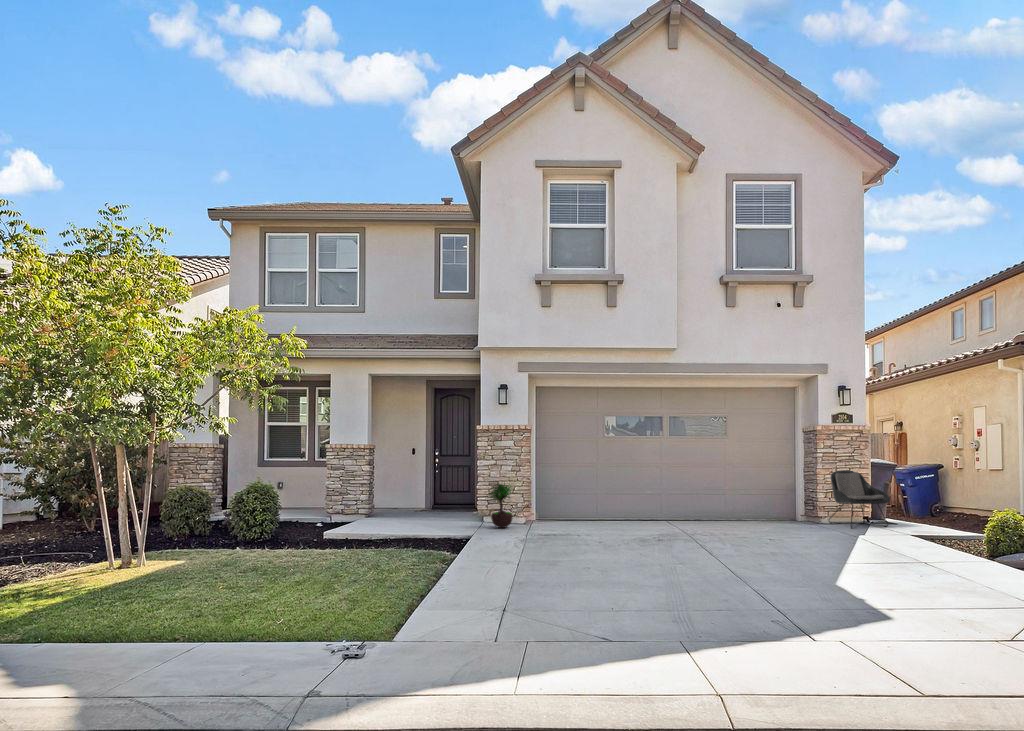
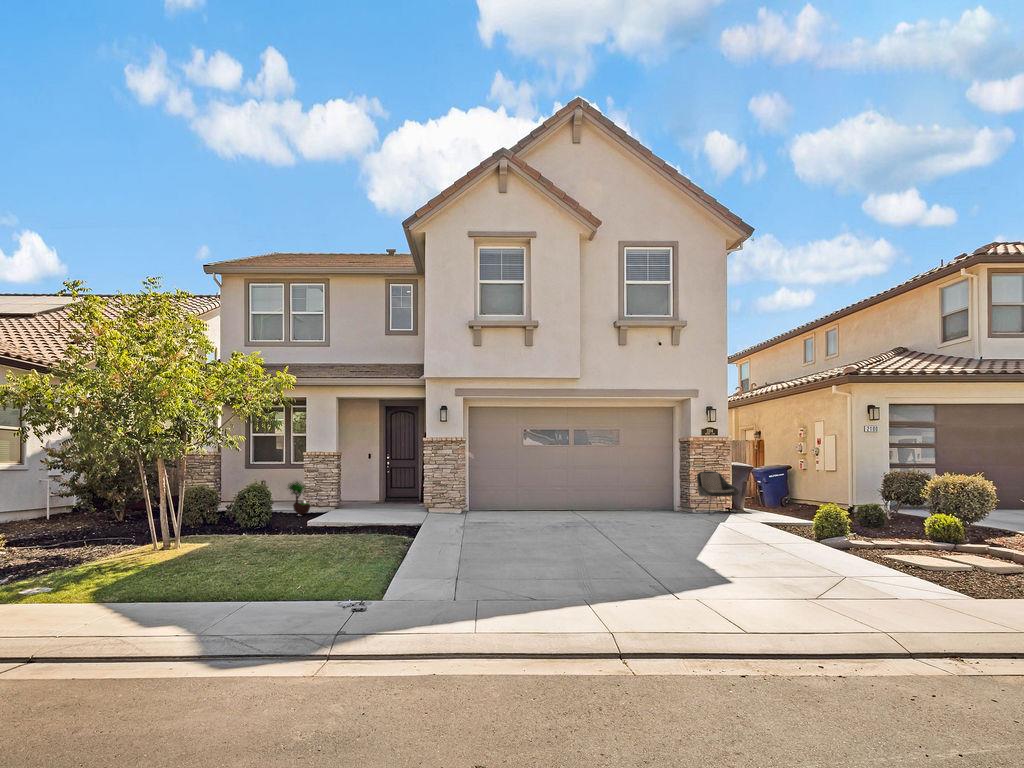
potted tree: present [489,483,513,528] -> present [288,482,310,515]

